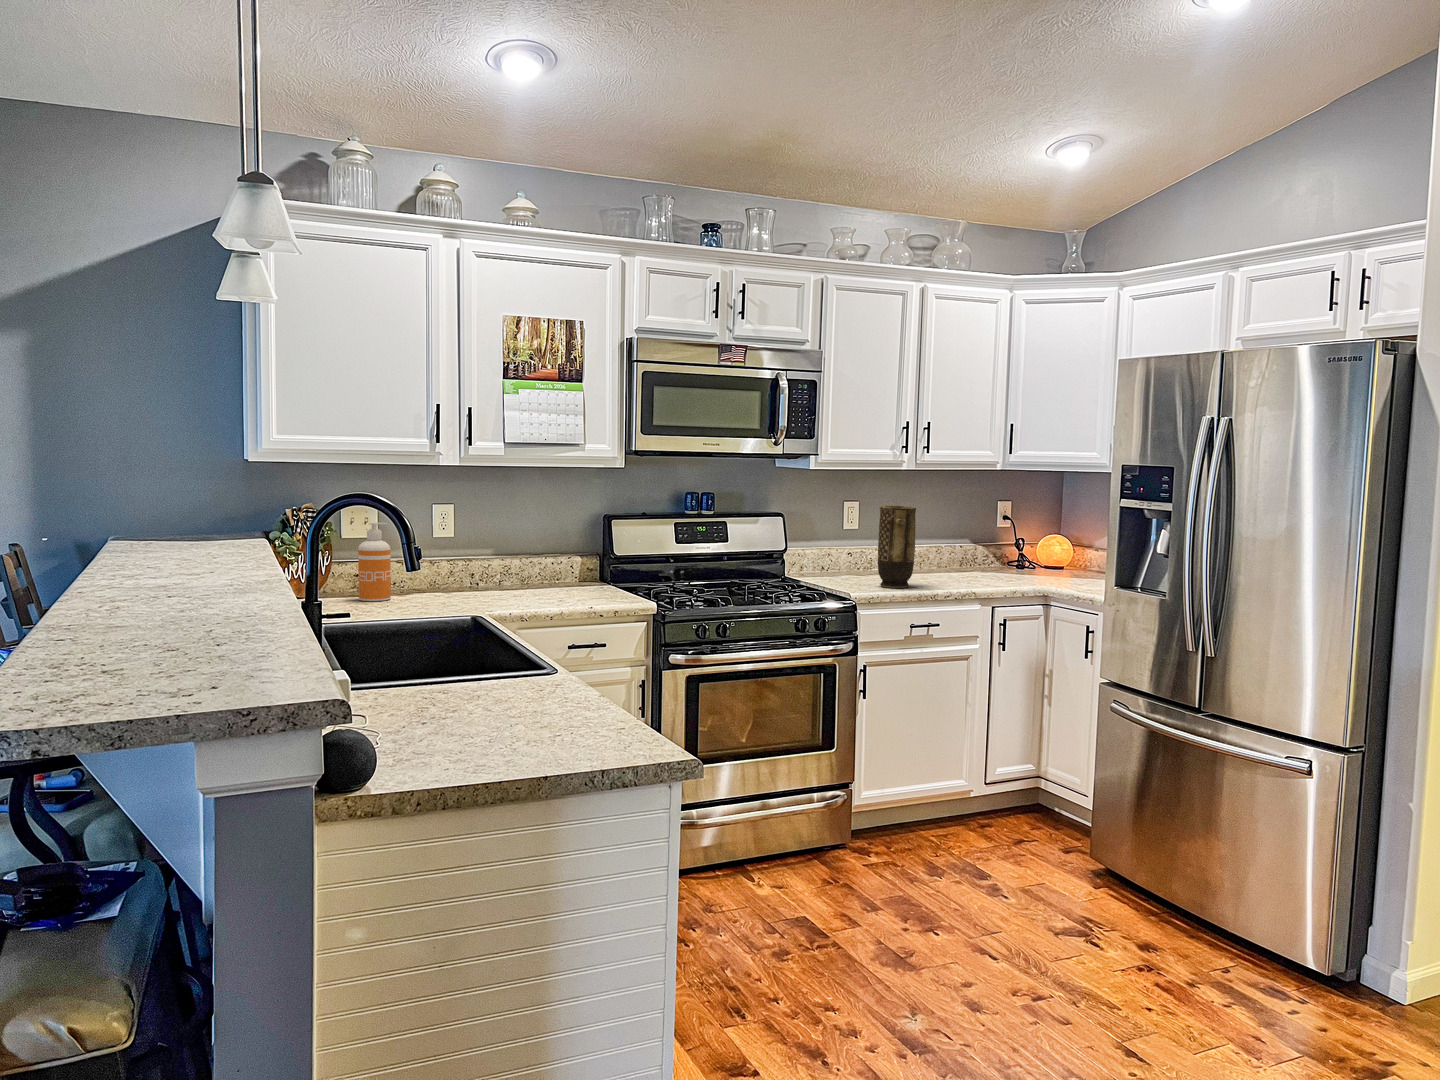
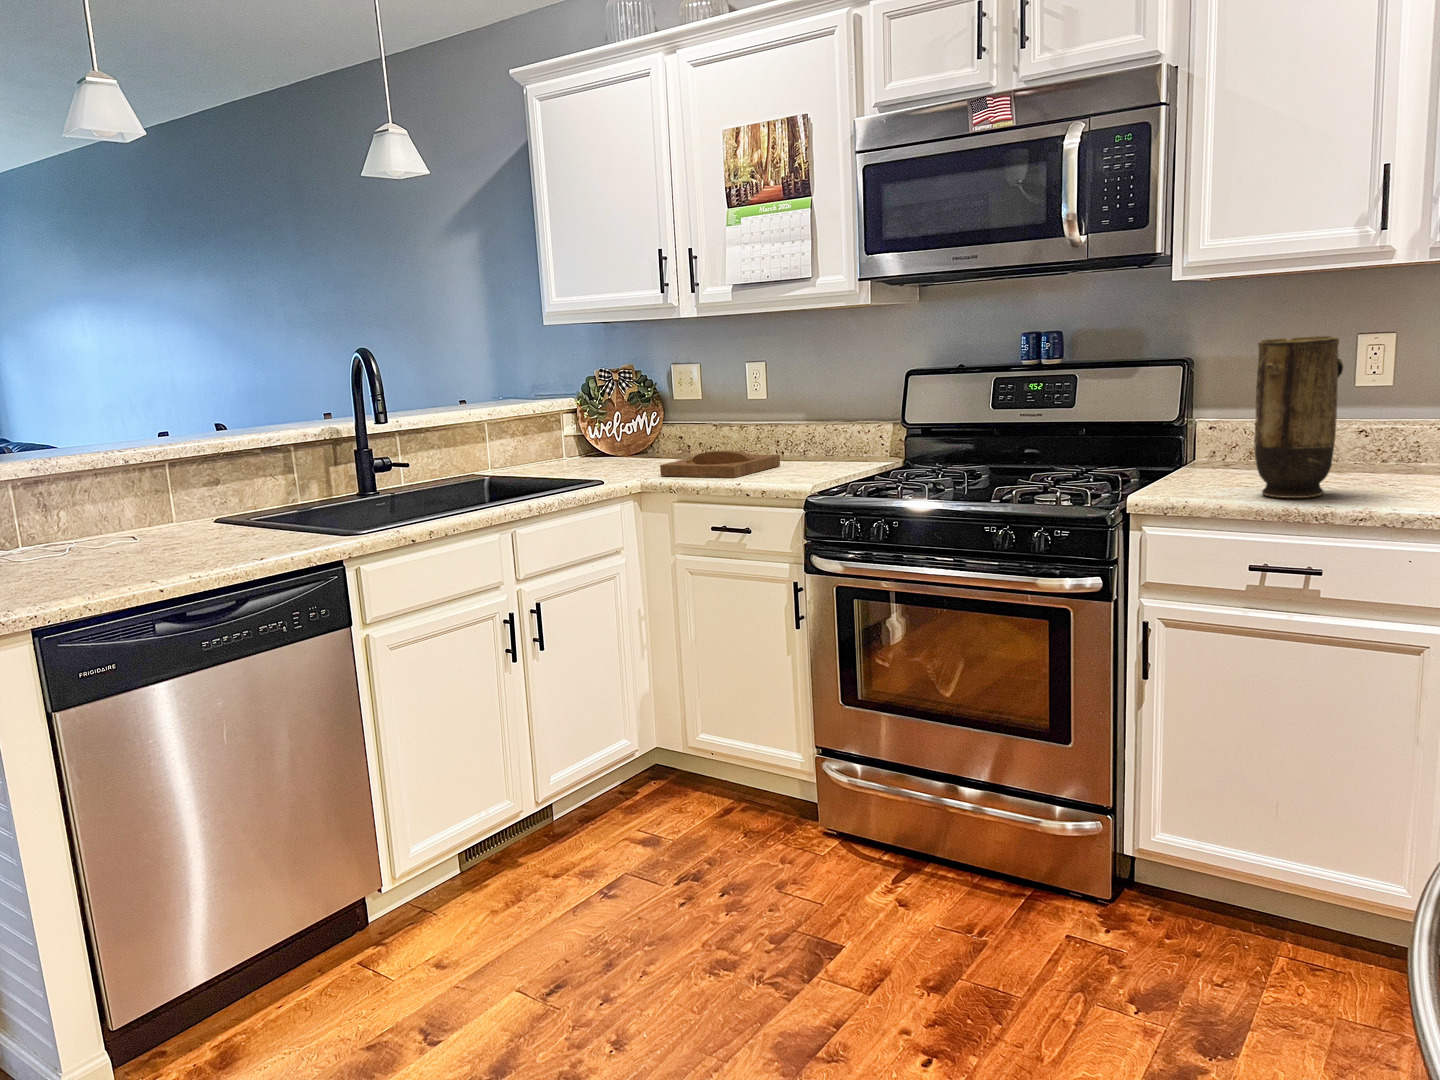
soap dispenser: present [358,522,391,601] -> none [640,383,676,464]
tray: none [445,583,540,607] -> present [660,451,780,478]

